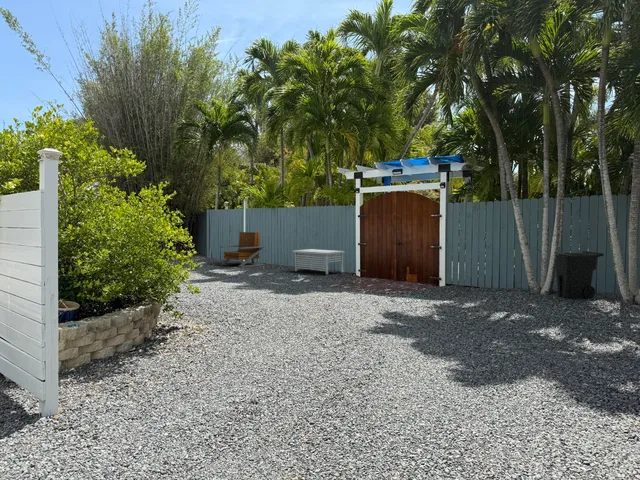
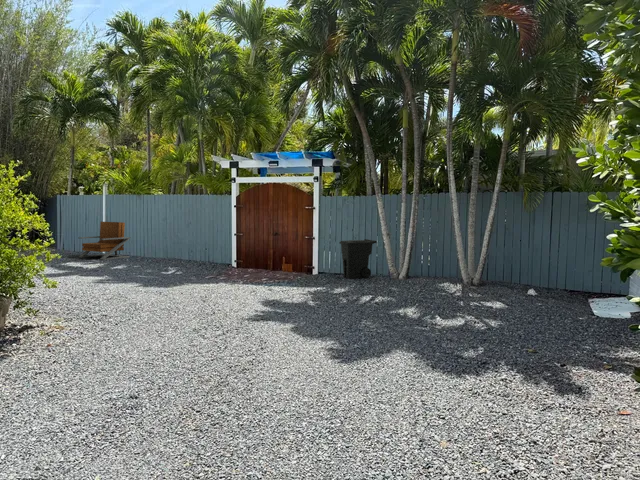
storage bench: present [293,249,344,274] -> none [163,240,218,266]
trash can: present [555,251,604,299] -> present [340,239,377,279]

